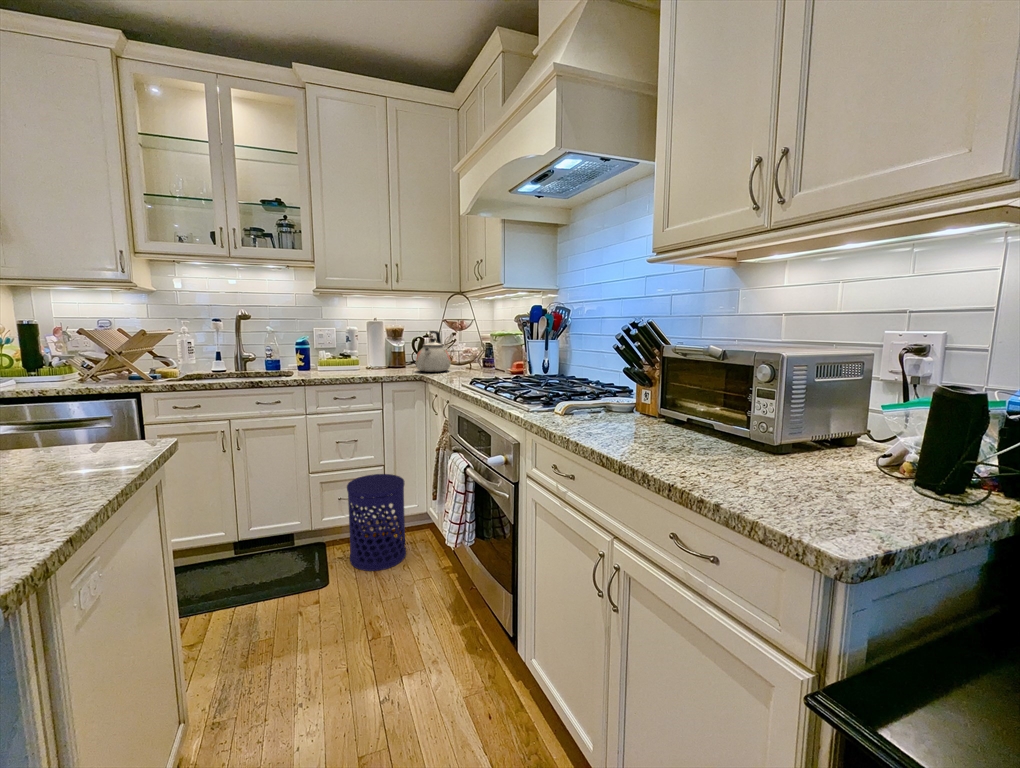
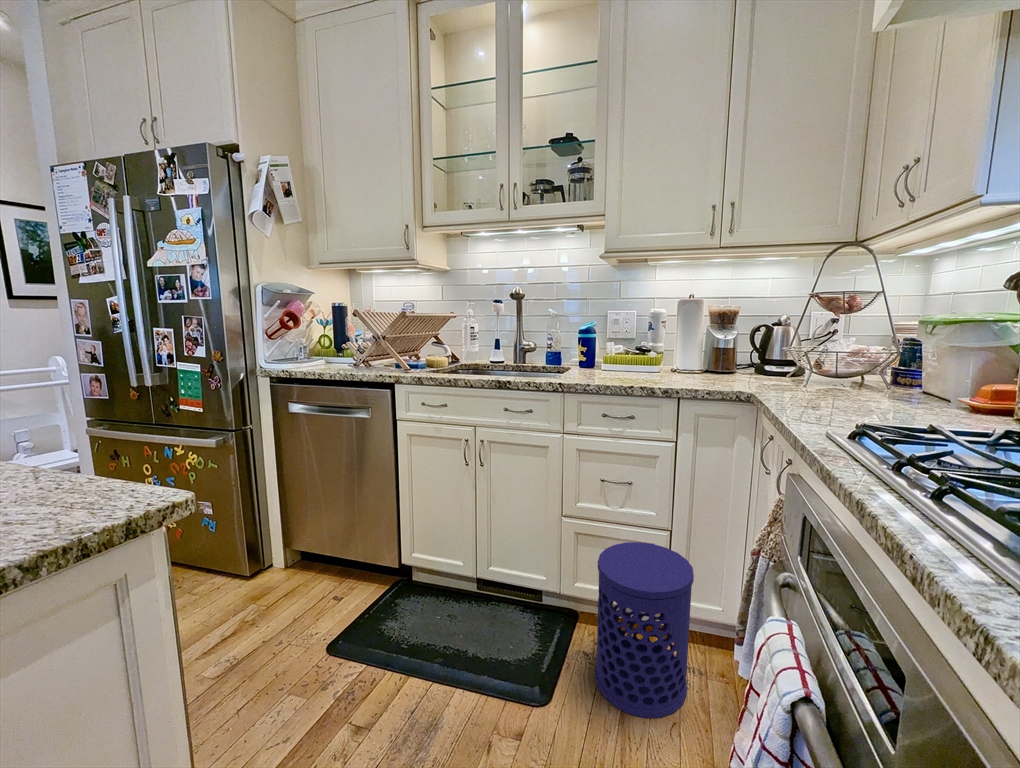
kettle: present [416,331,451,372] -> none [739,310,814,390]

